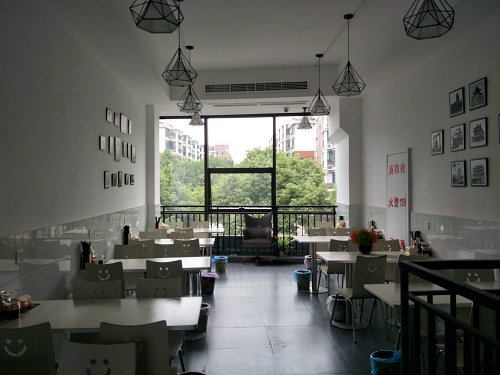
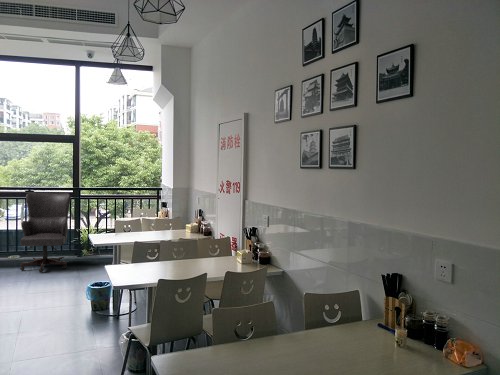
flower arrangement: present [350,228,378,254] -> none [156,226,200,266]

